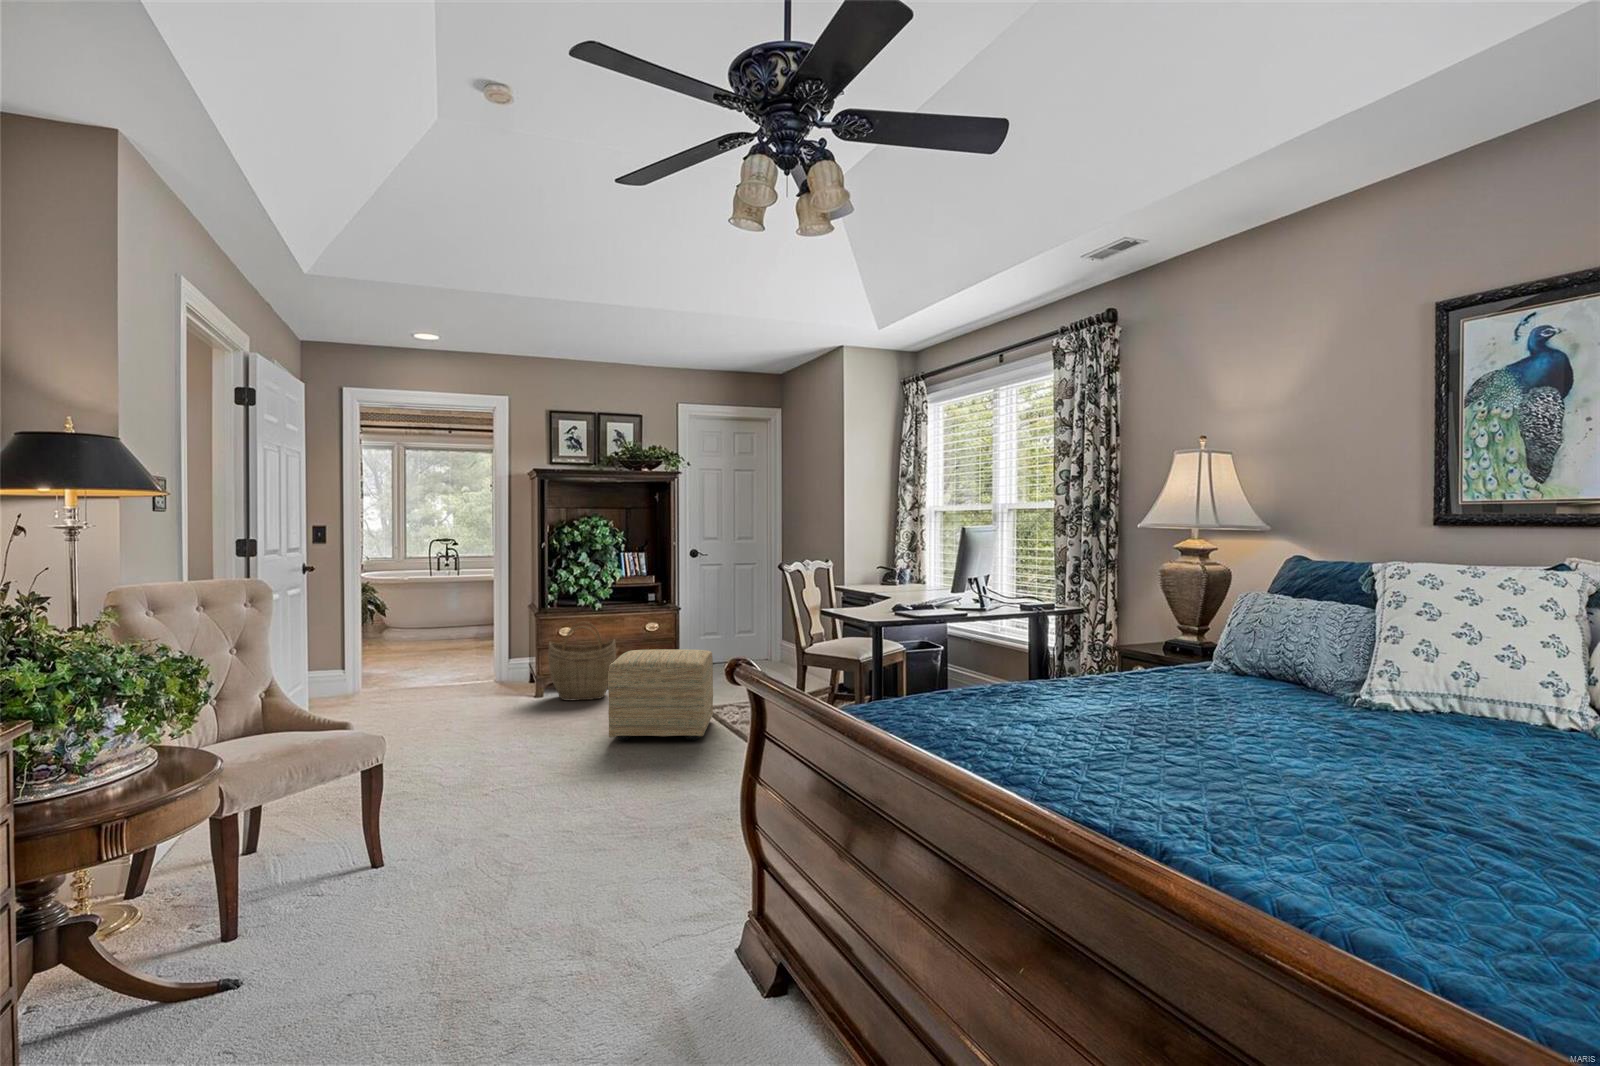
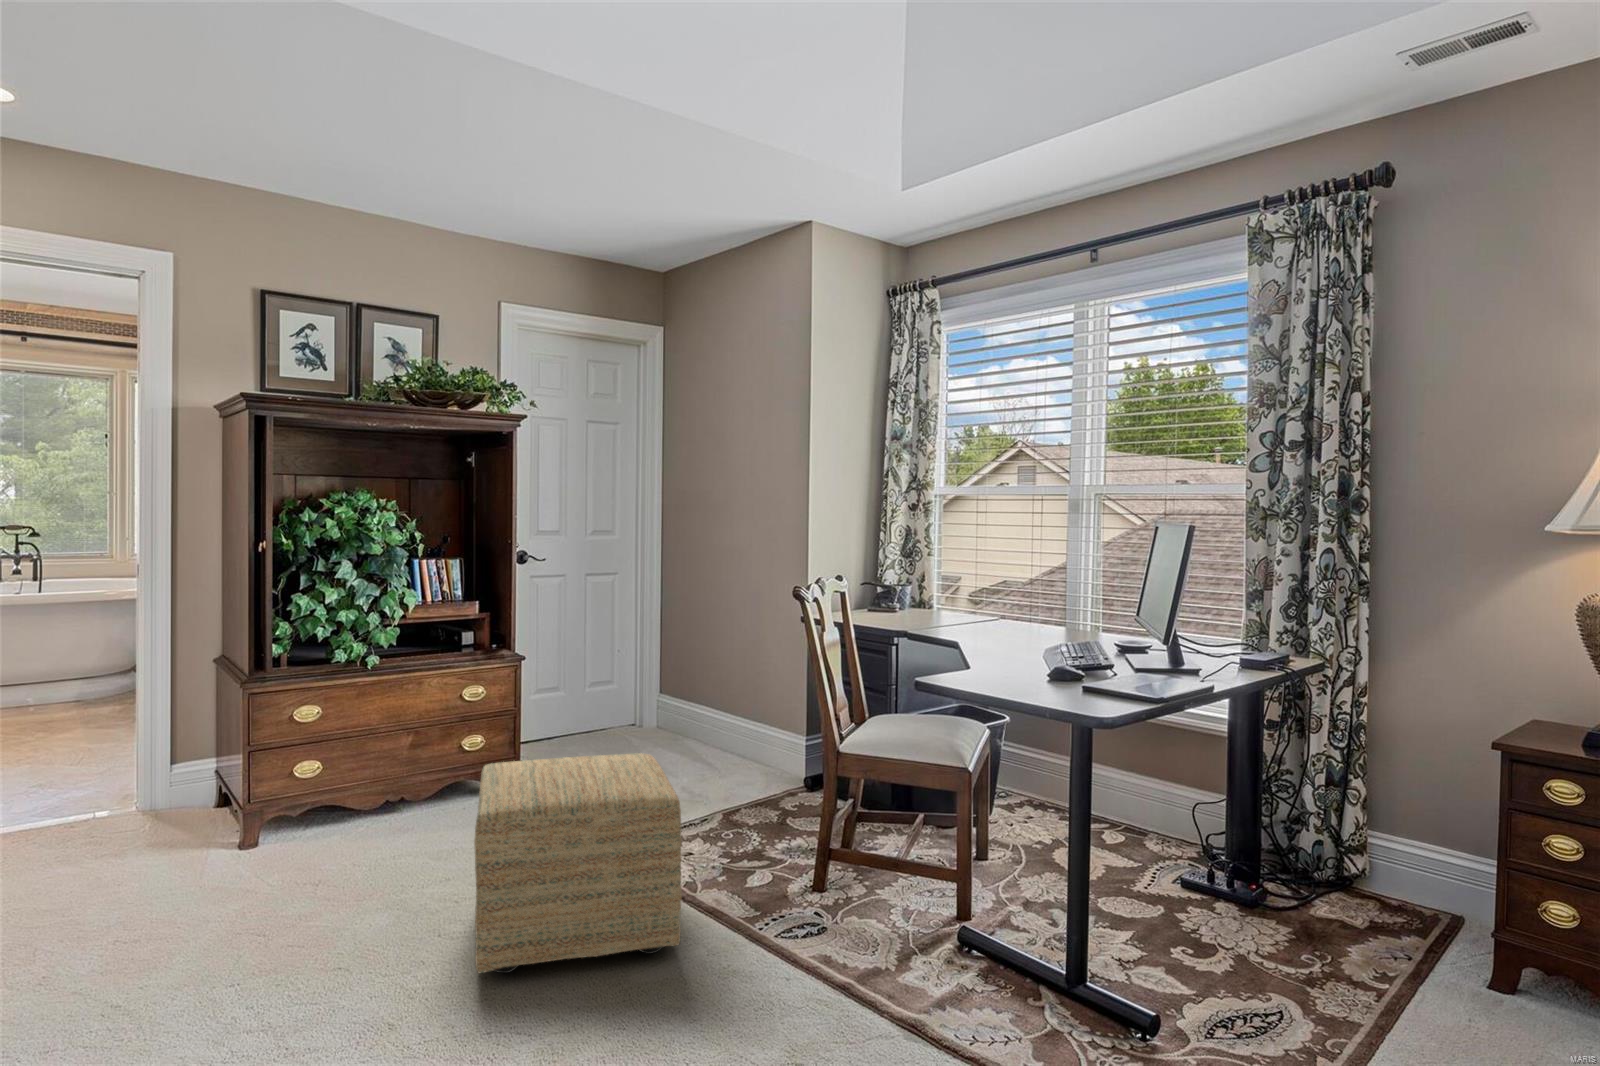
woven basket: present [548,622,616,701] -> none [280,693,419,854]

